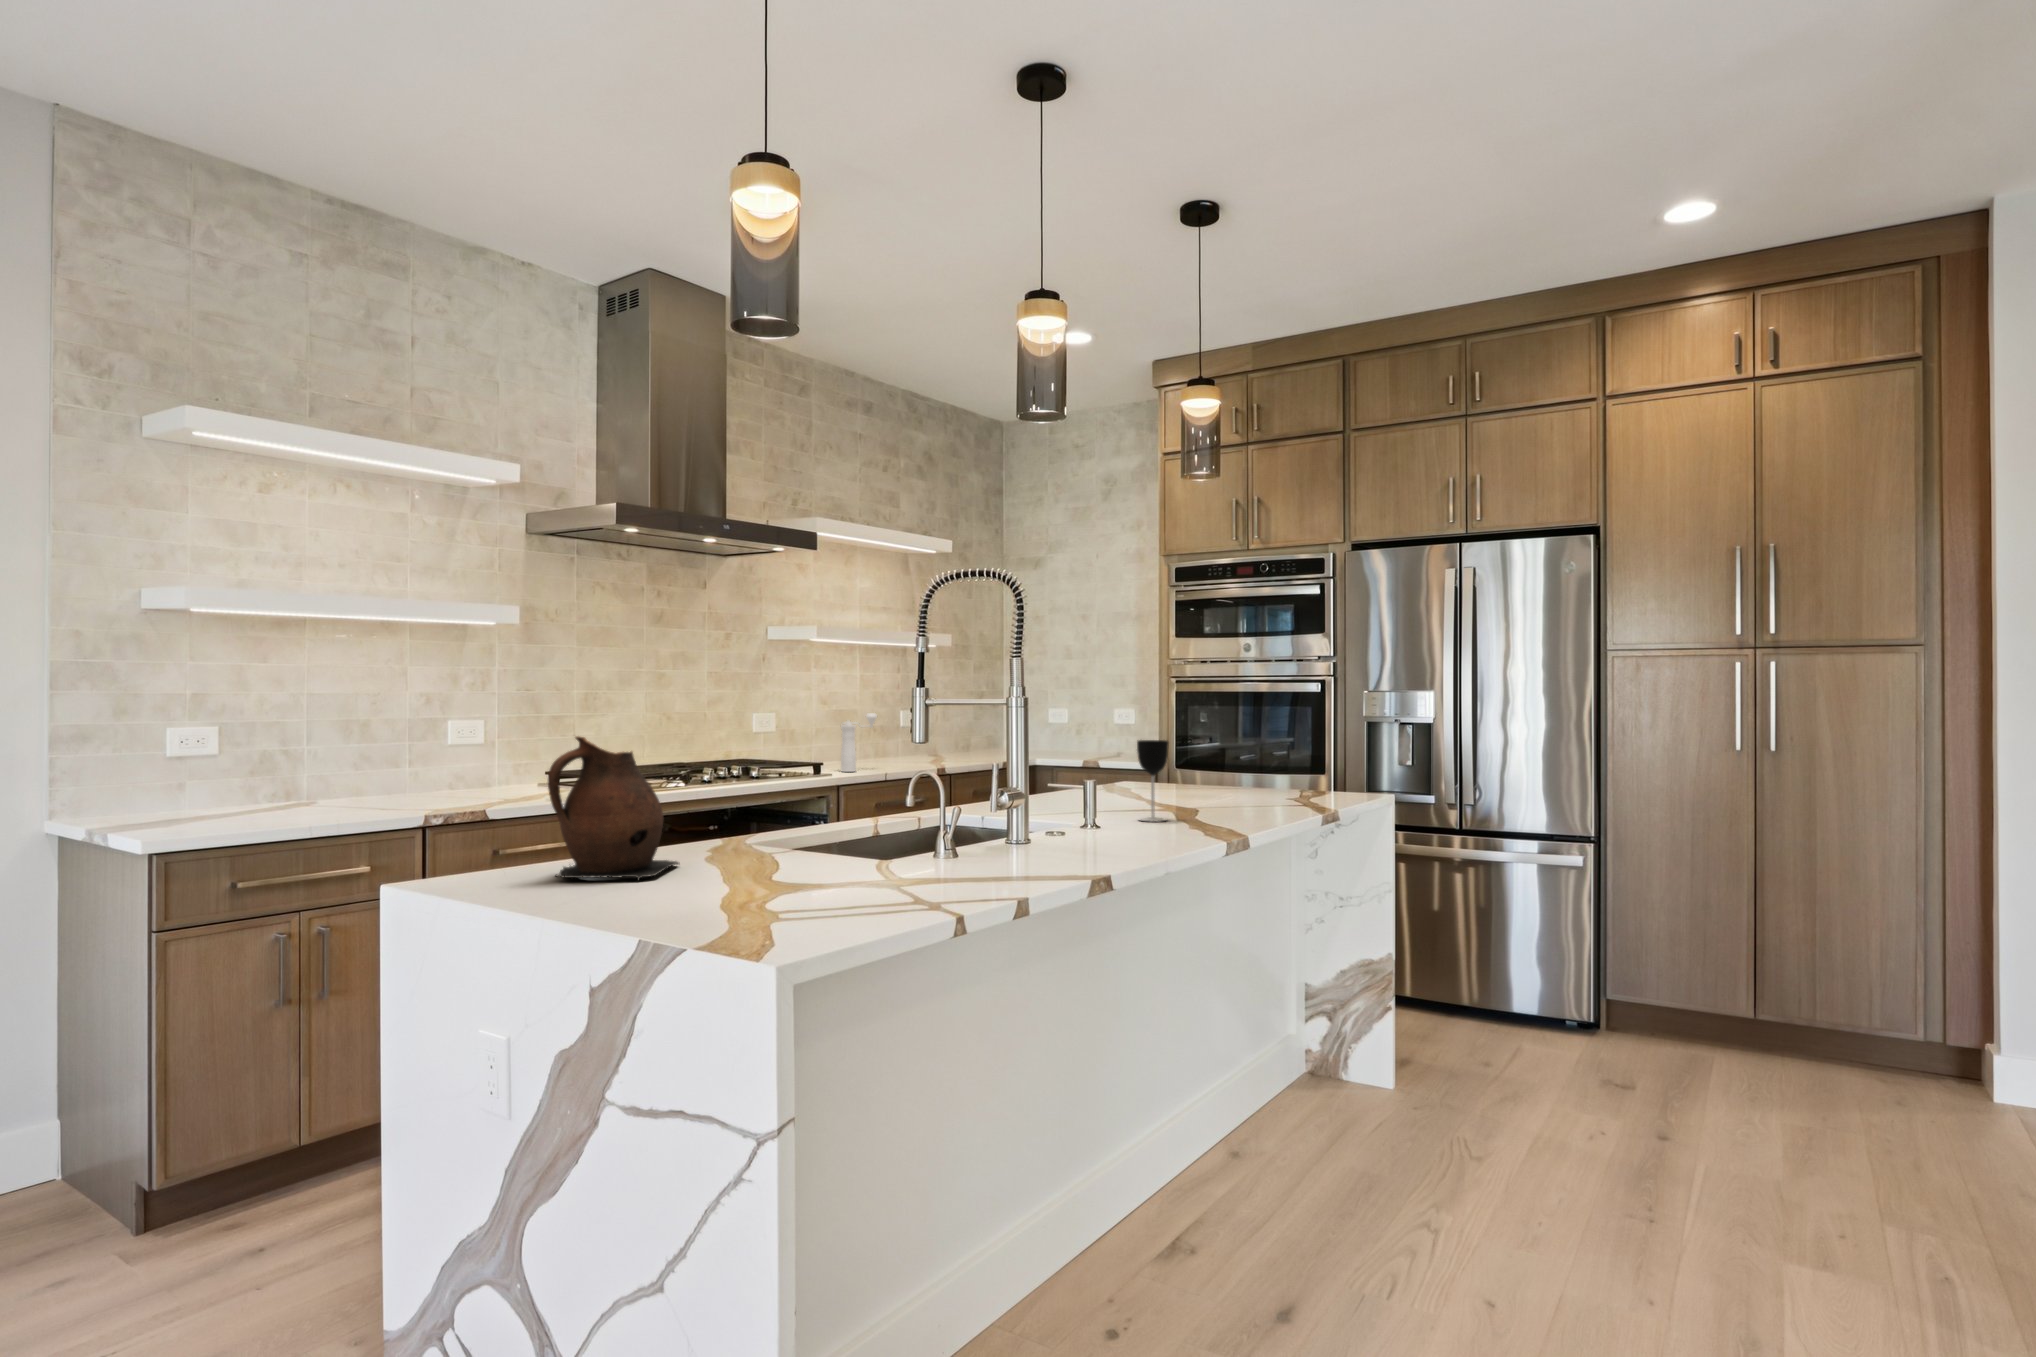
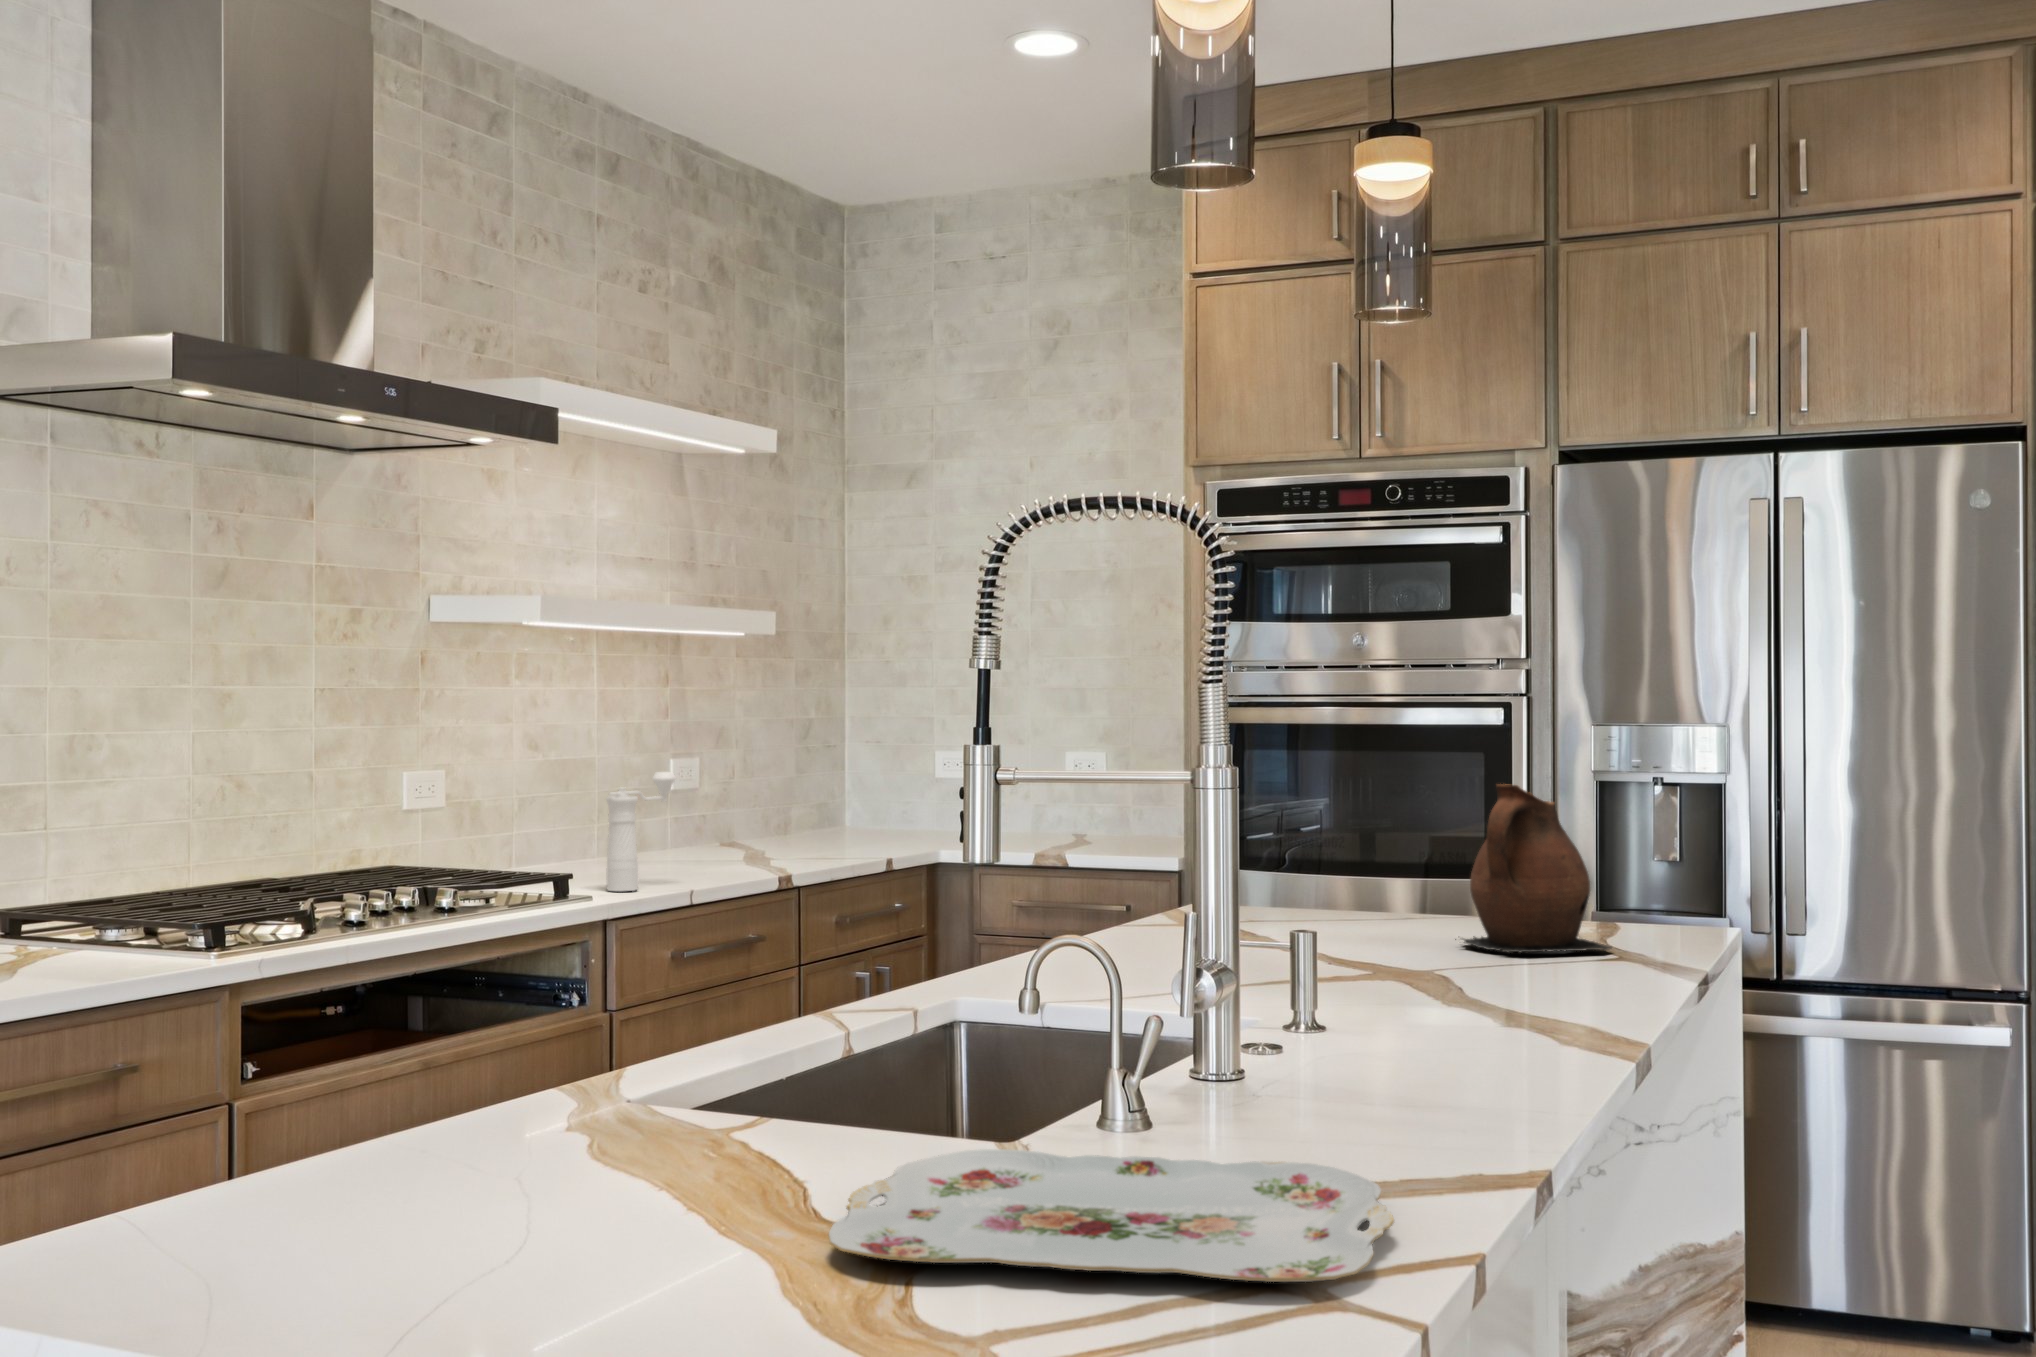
ceramic pitcher: present [548,736,679,880] -> present [1455,784,1612,952]
wine glass: present [1137,740,1168,822] -> none [1367,841,1433,1009]
serving tray: none [756,857,1008,899] -> present [828,1149,1394,1282]

